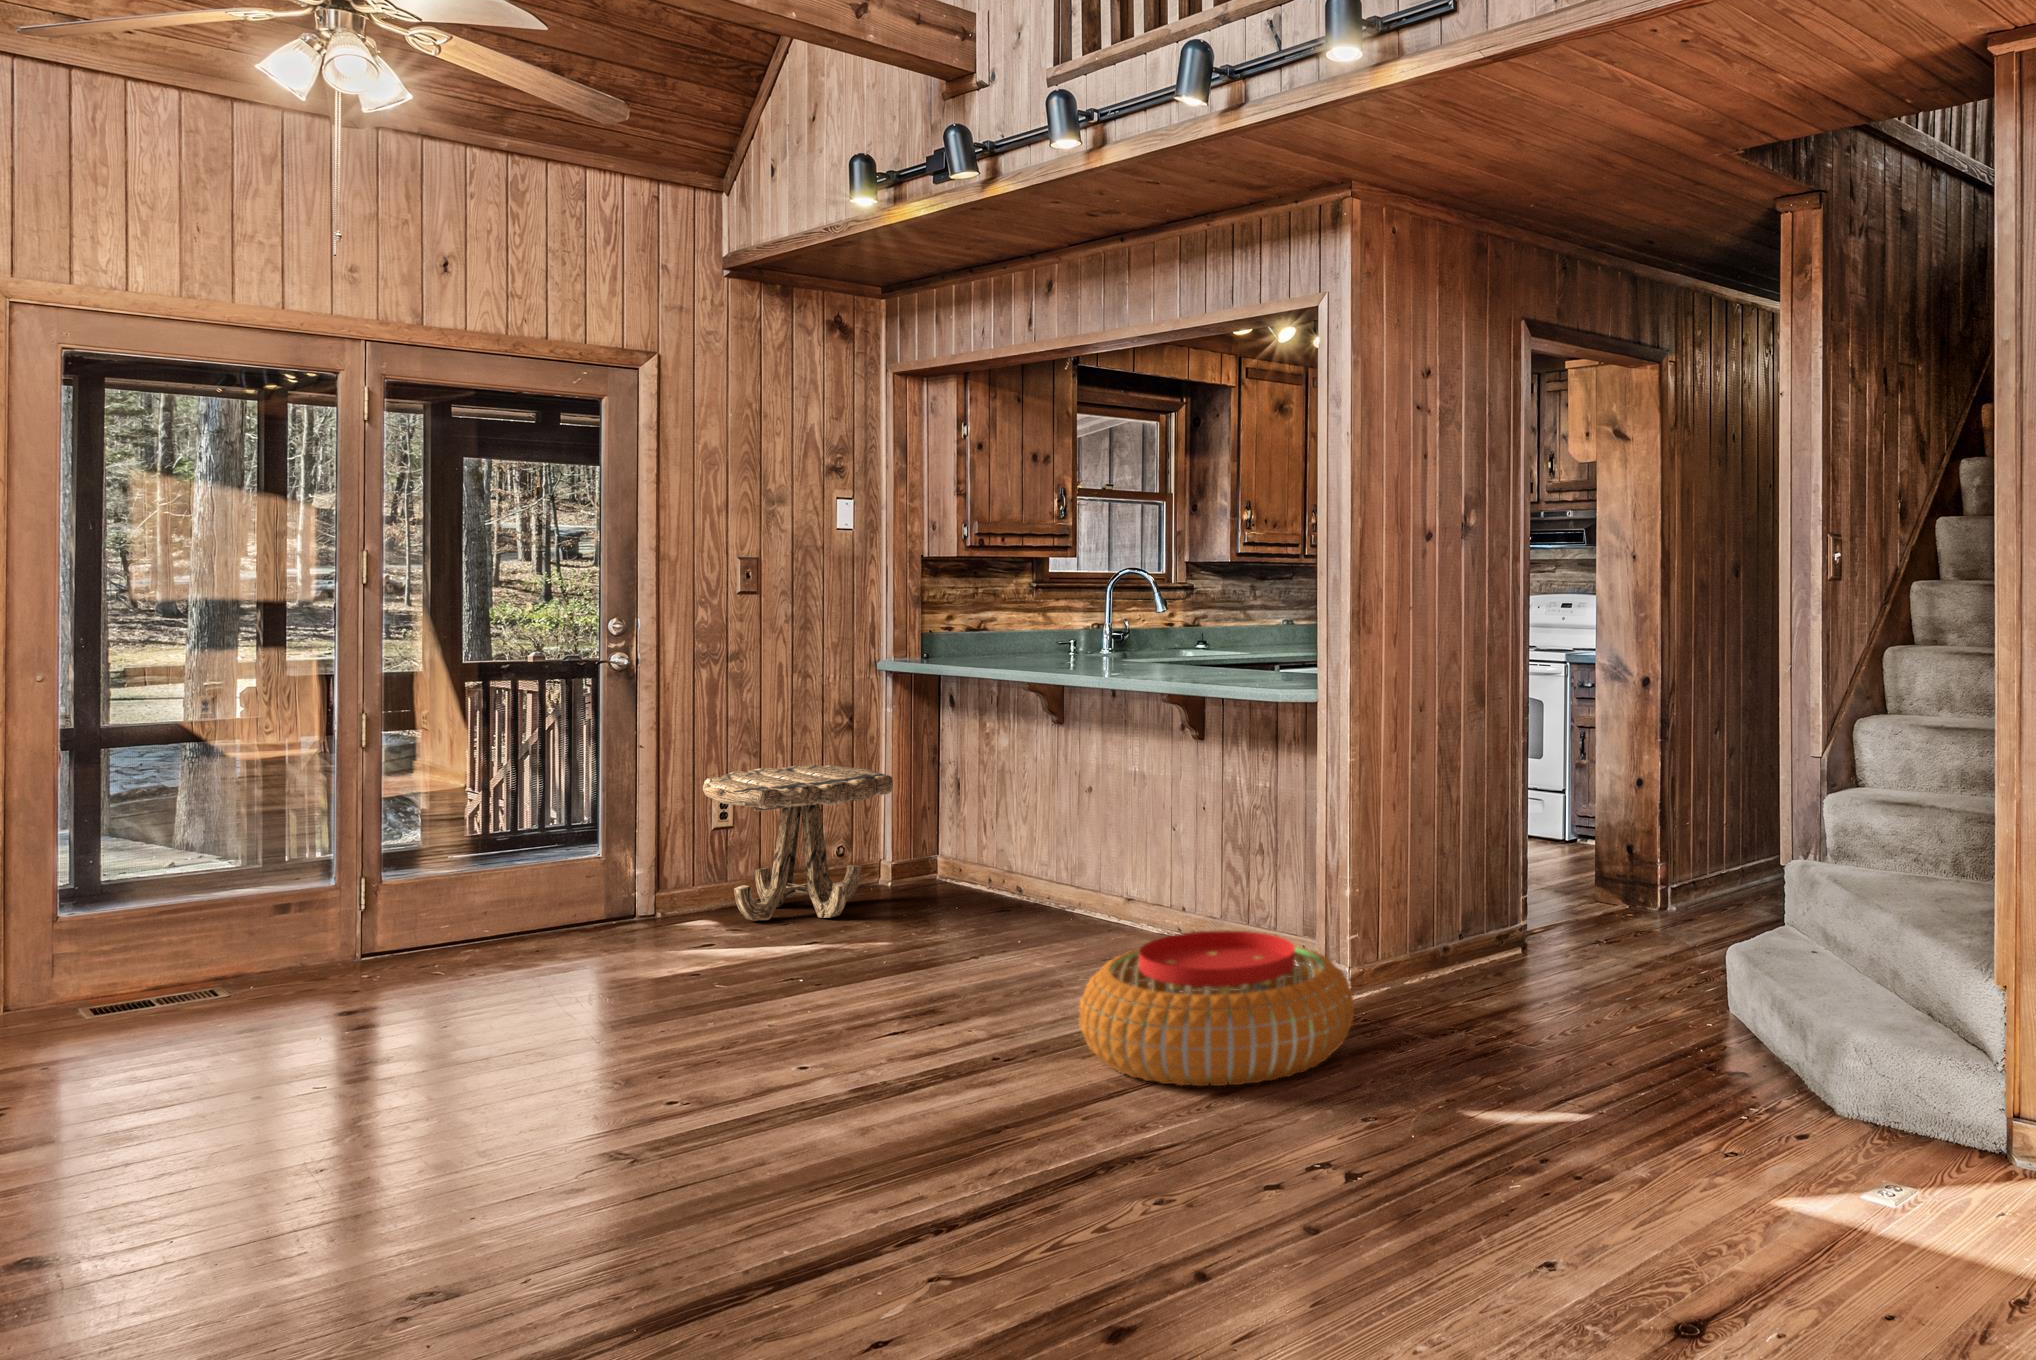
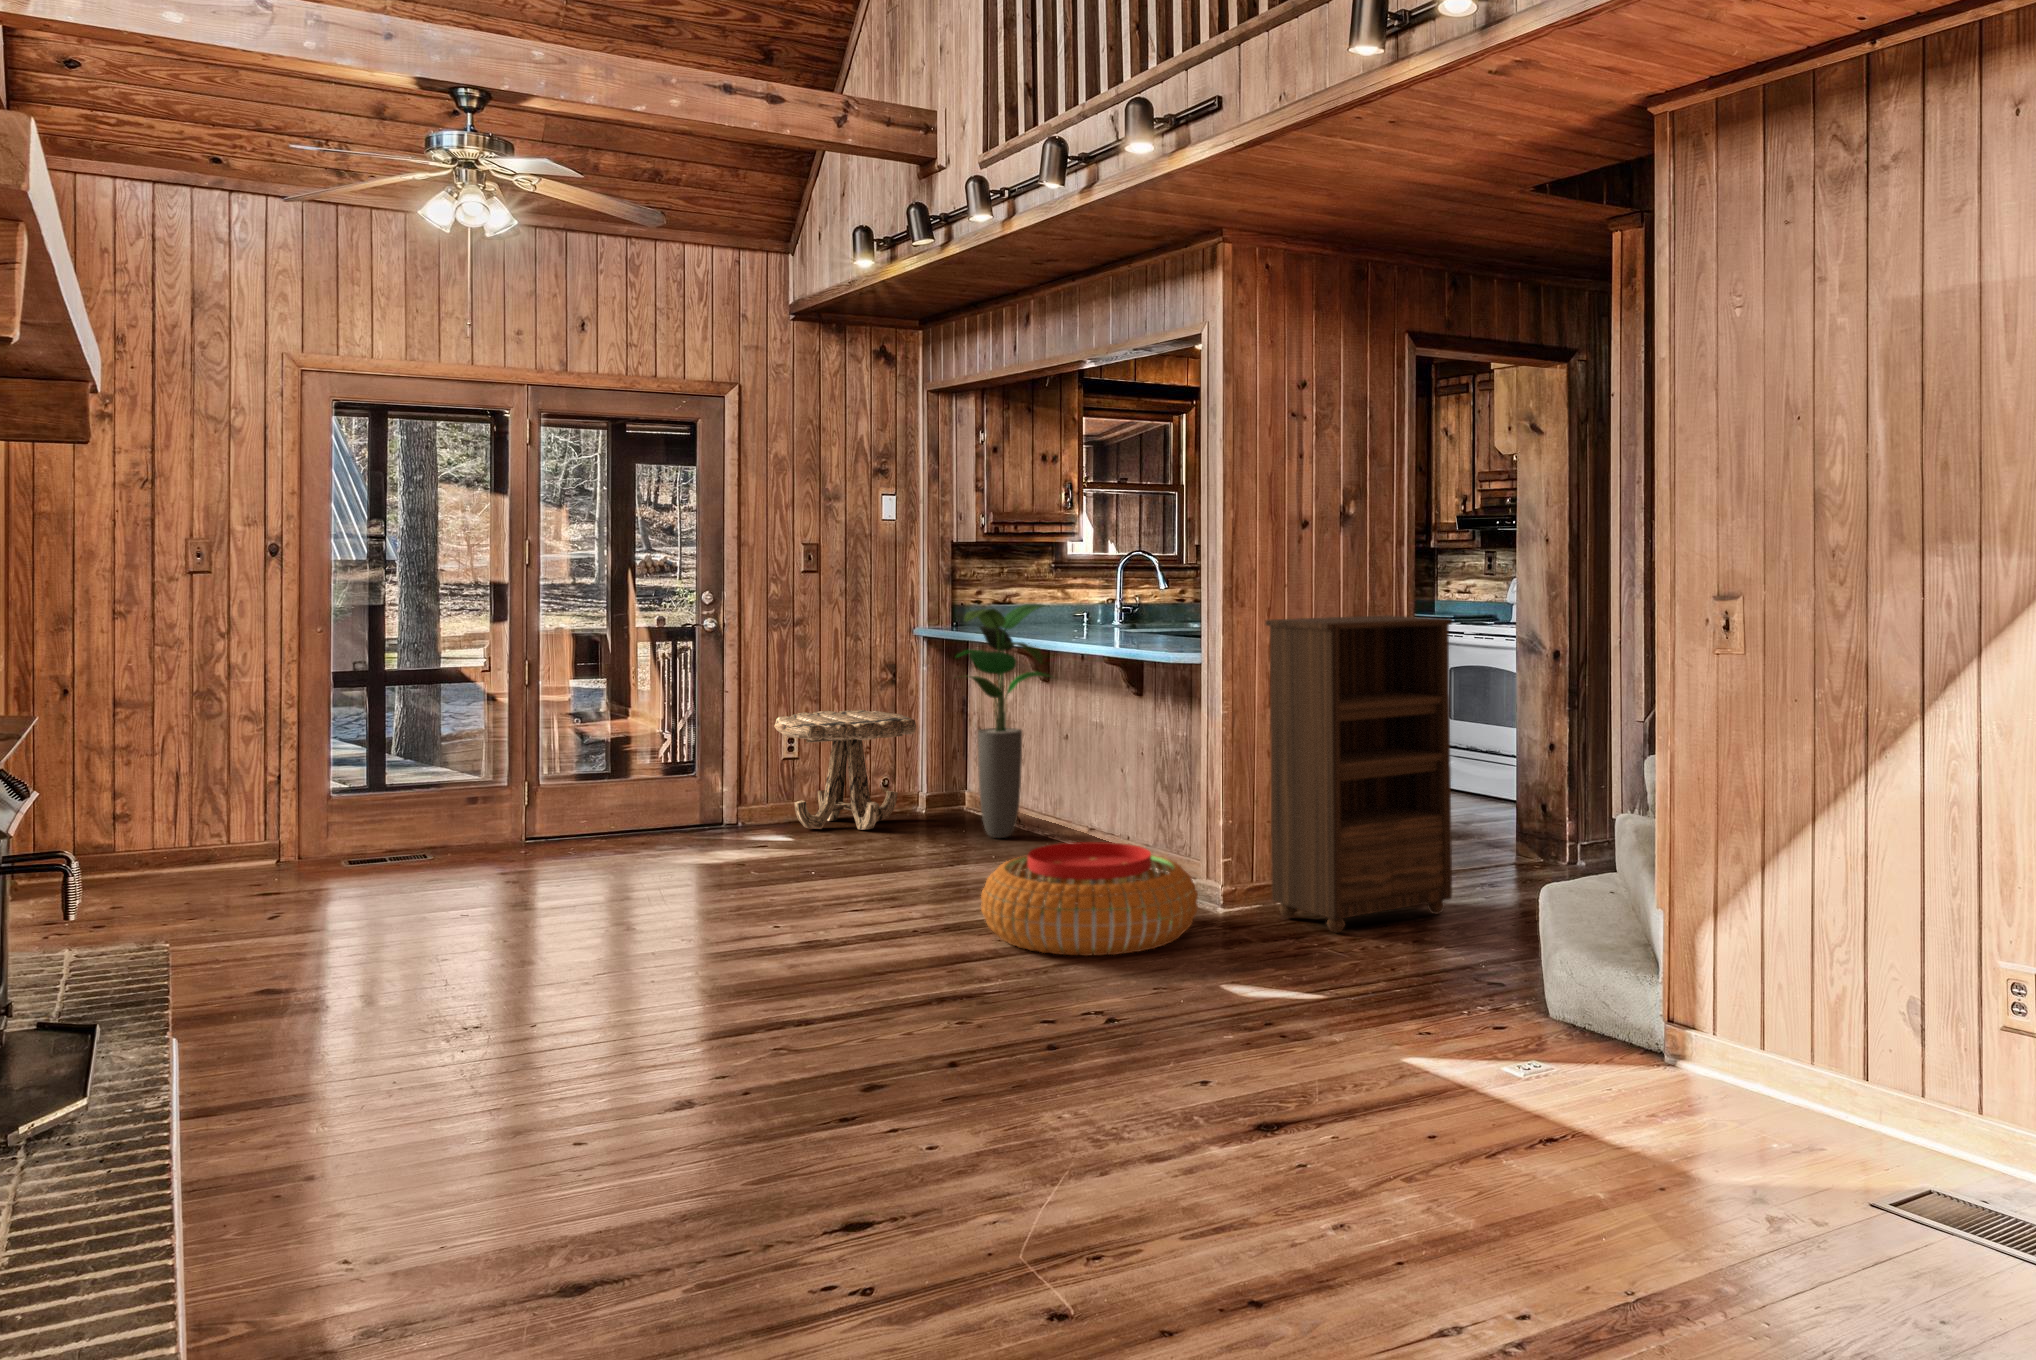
potted plant: none [948,630,1079,919] -> present [957,604,1051,838]
bookshelf: none [1411,640,1615,1024] -> present [1265,615,1452,933]

